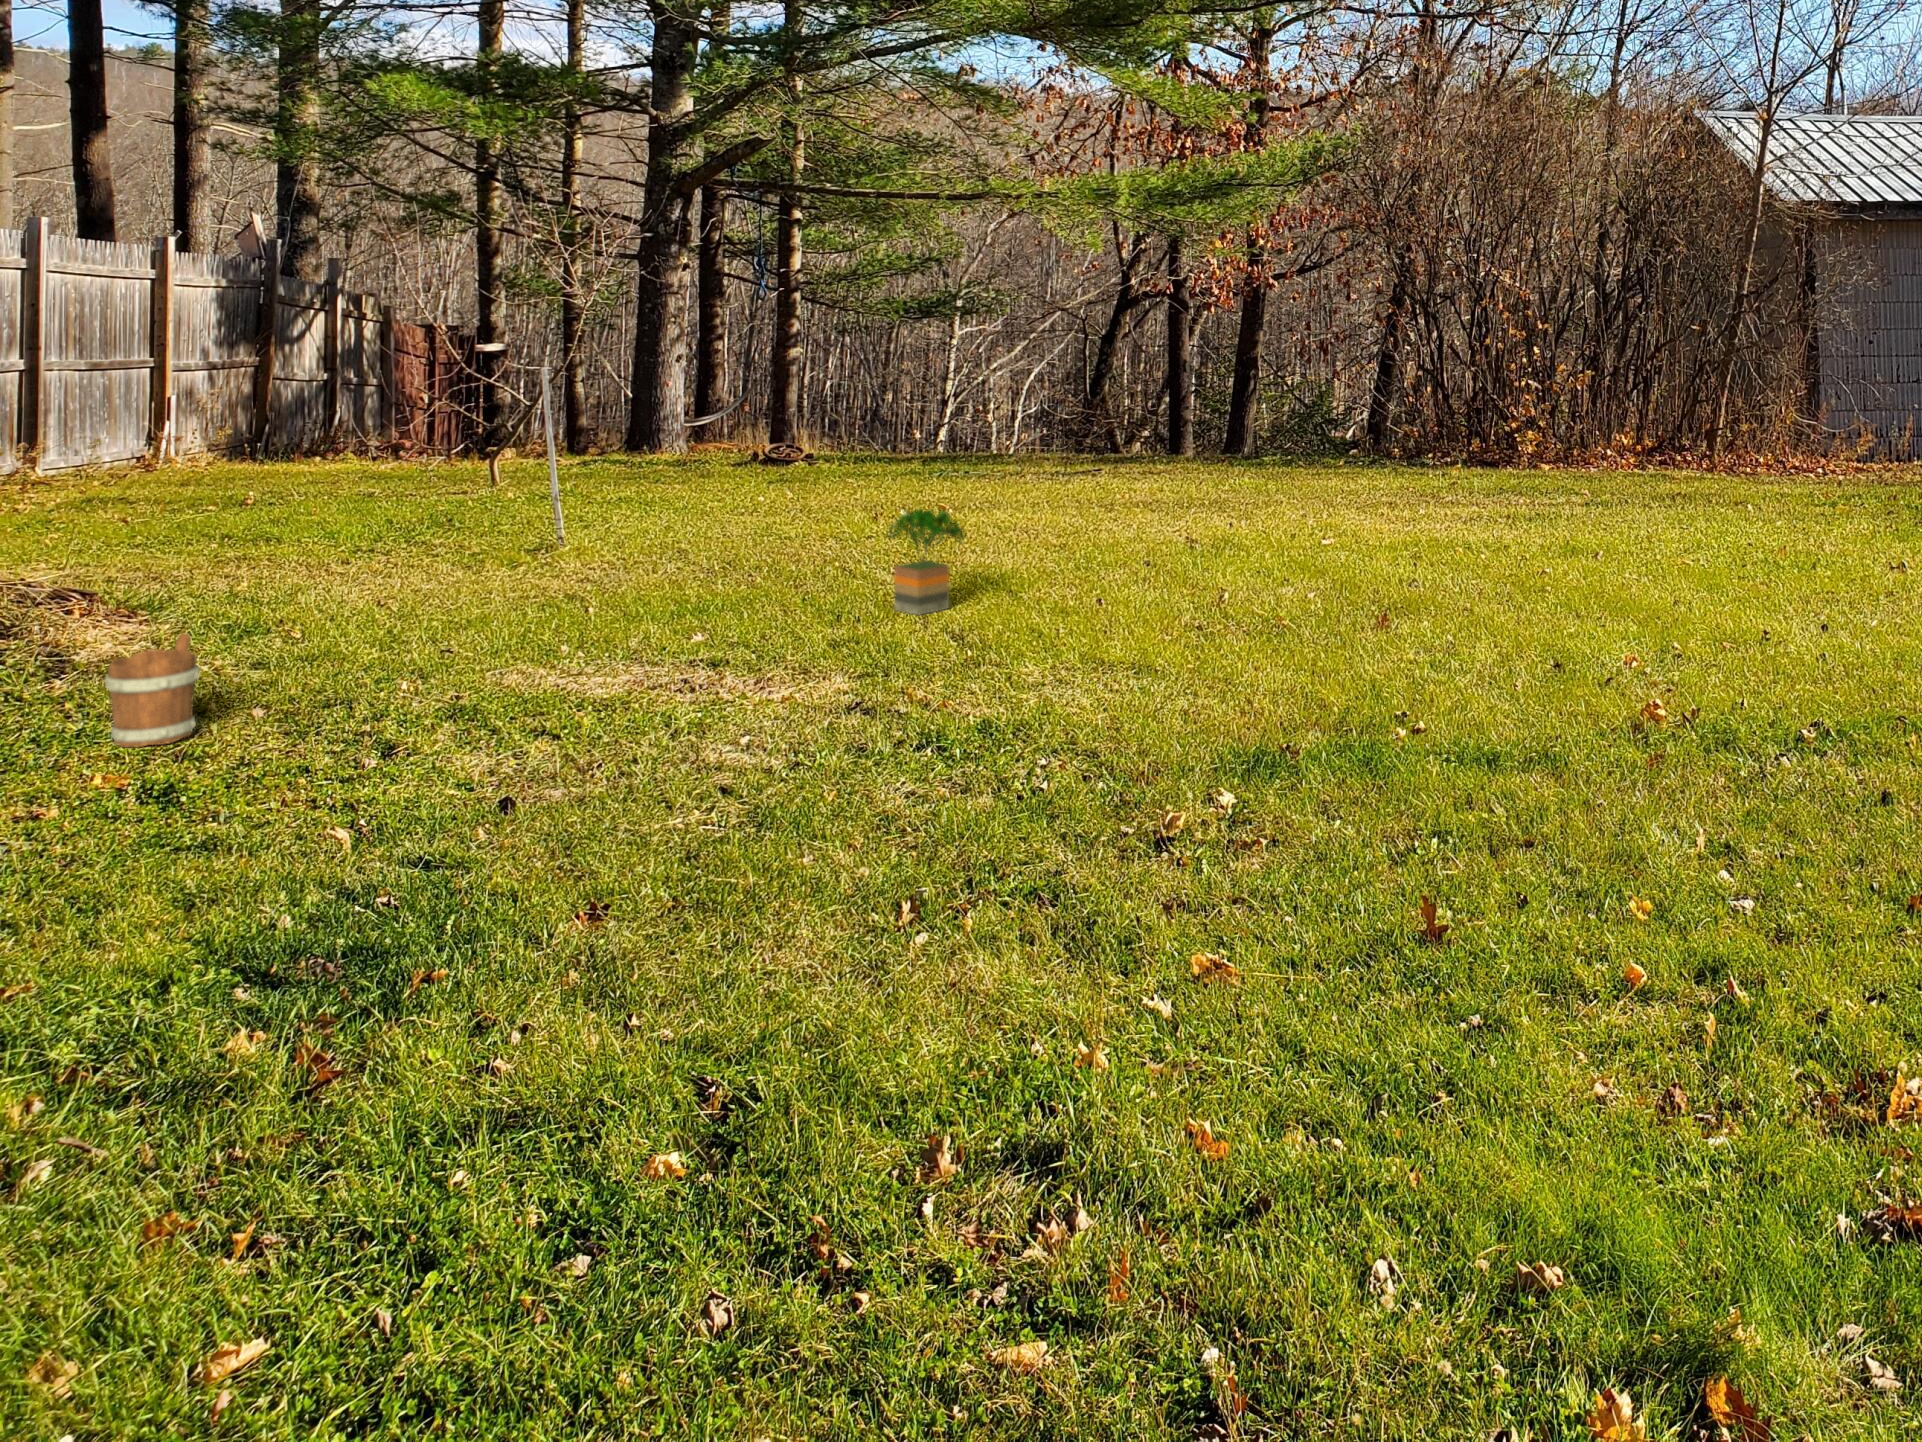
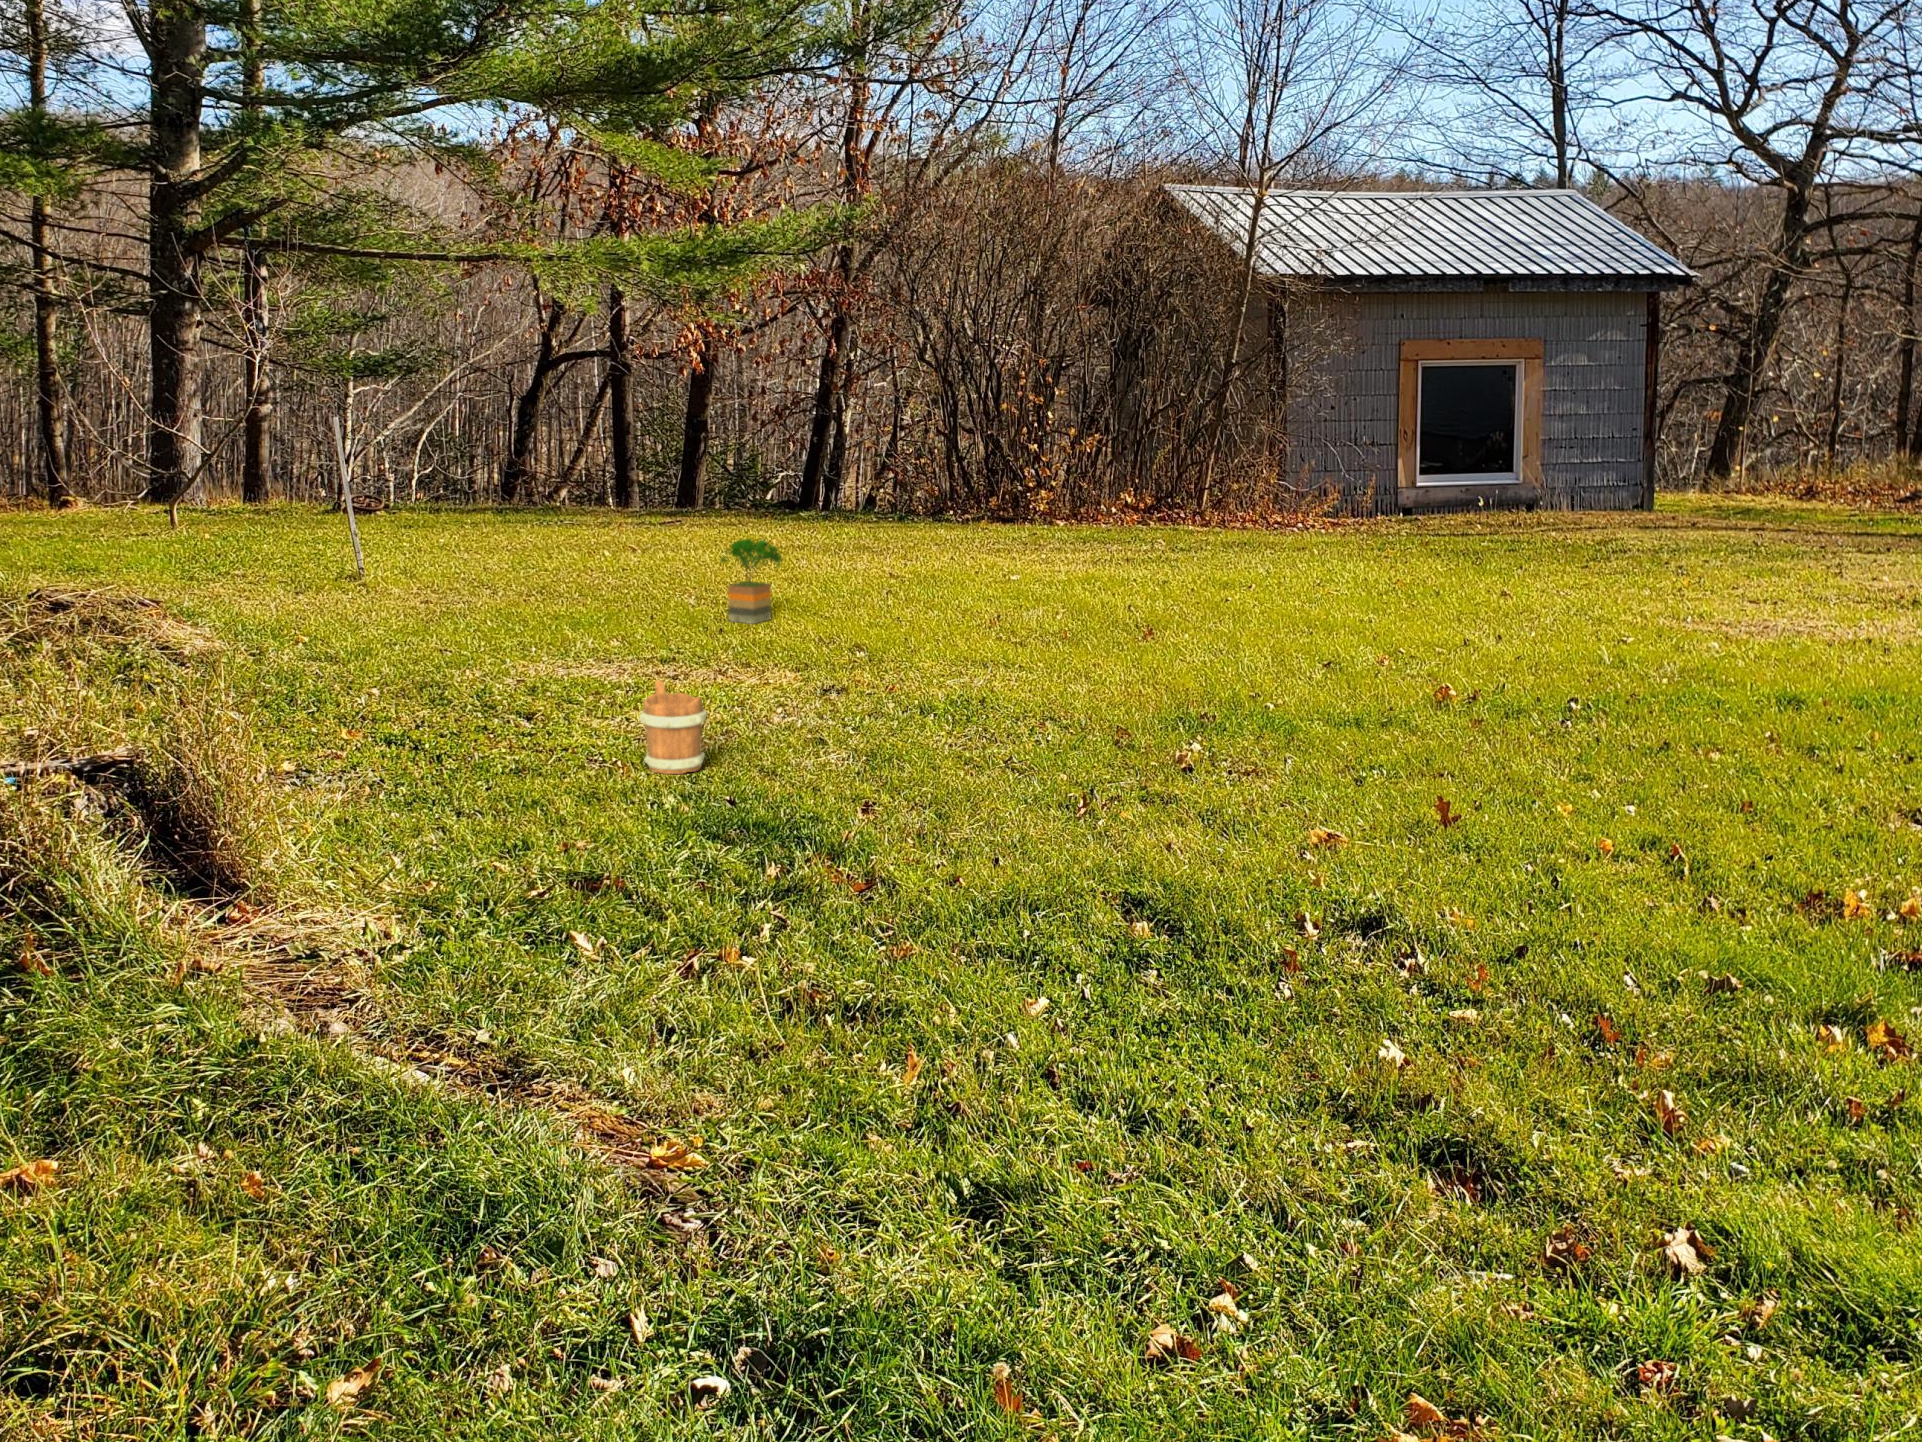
bucket: present [105,634,200,747] -> present [639,680,707,774]

